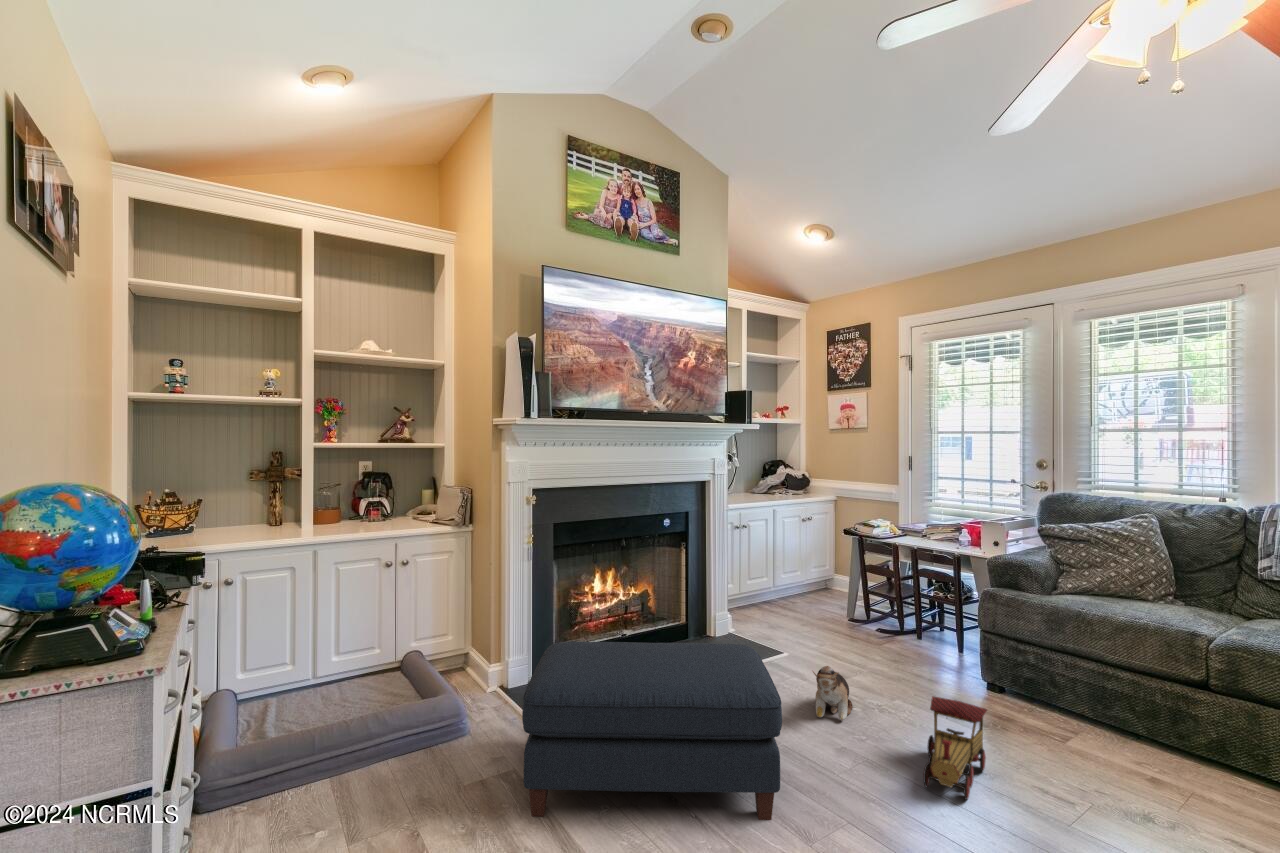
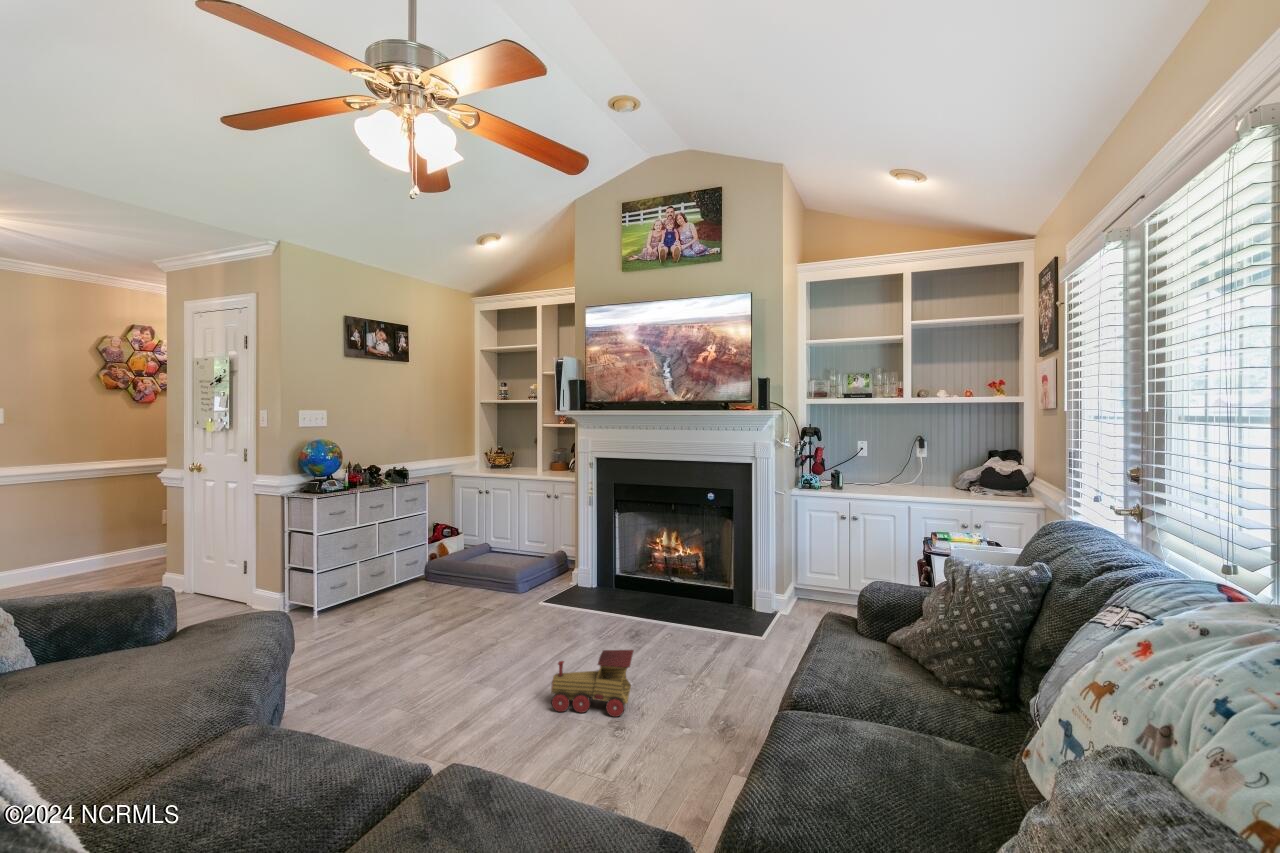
ottoman: present [522,642,782,820] -> none [446,548,579,664]
plush toy: present [813,666,853,720] -> none [618,612,702,667]

